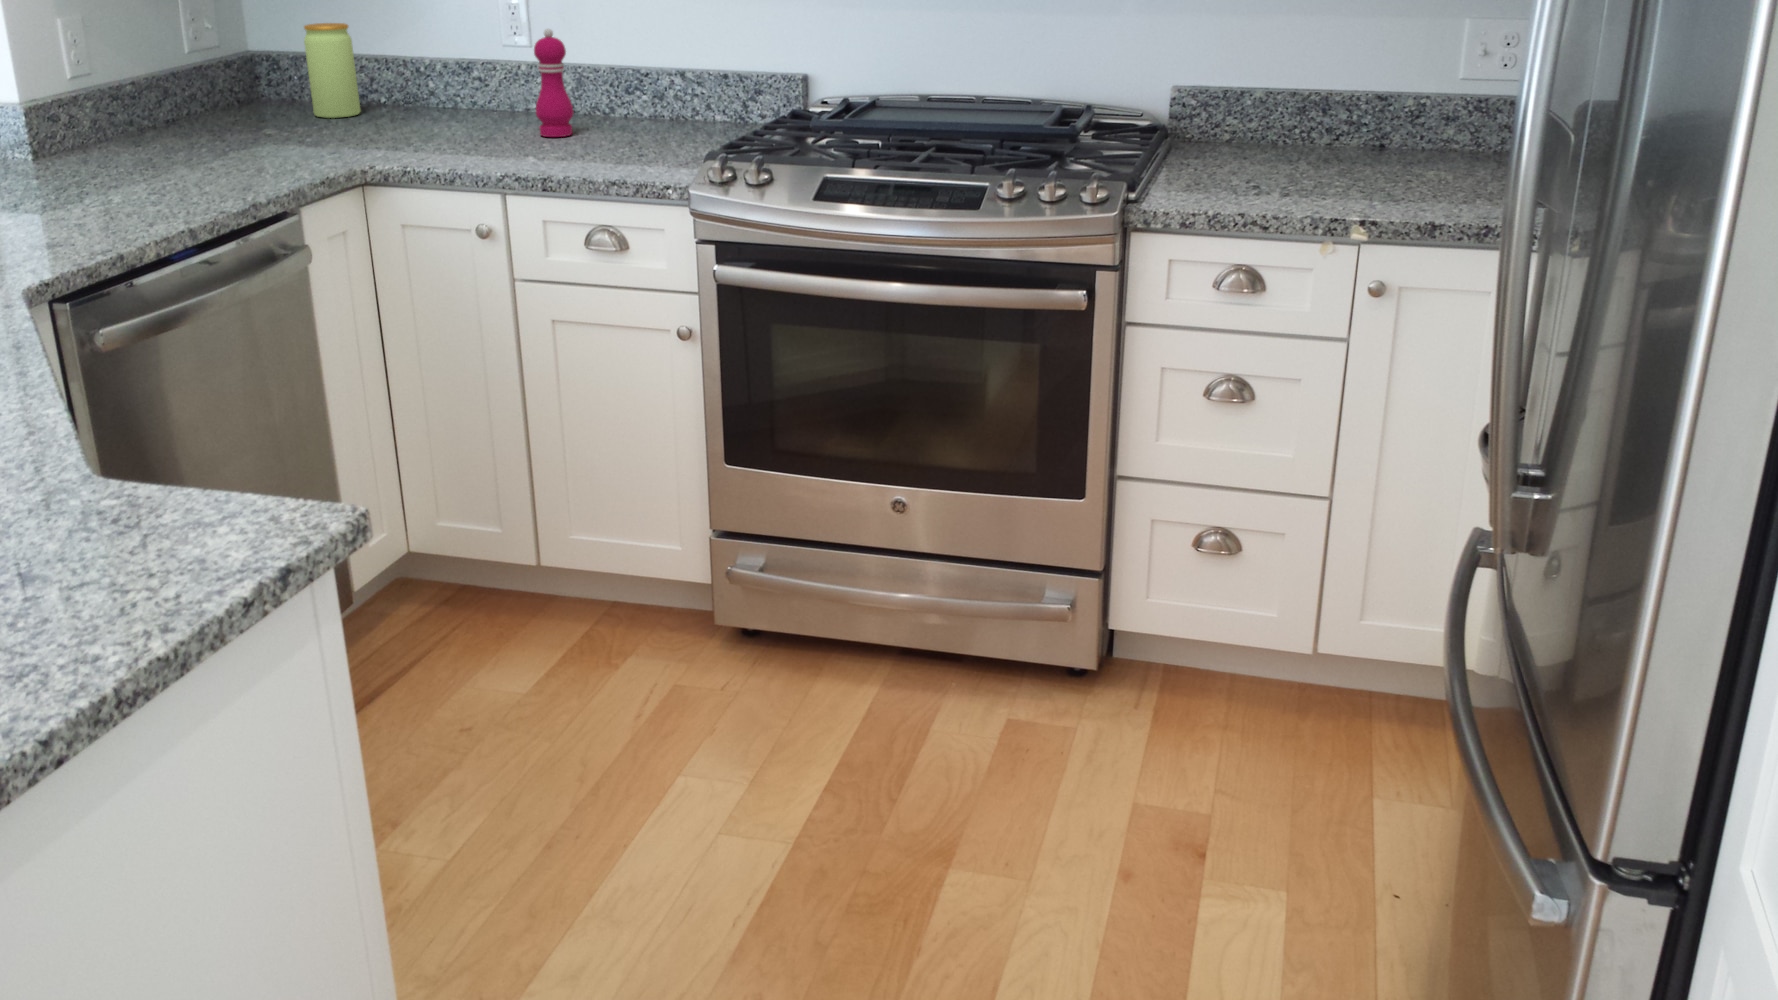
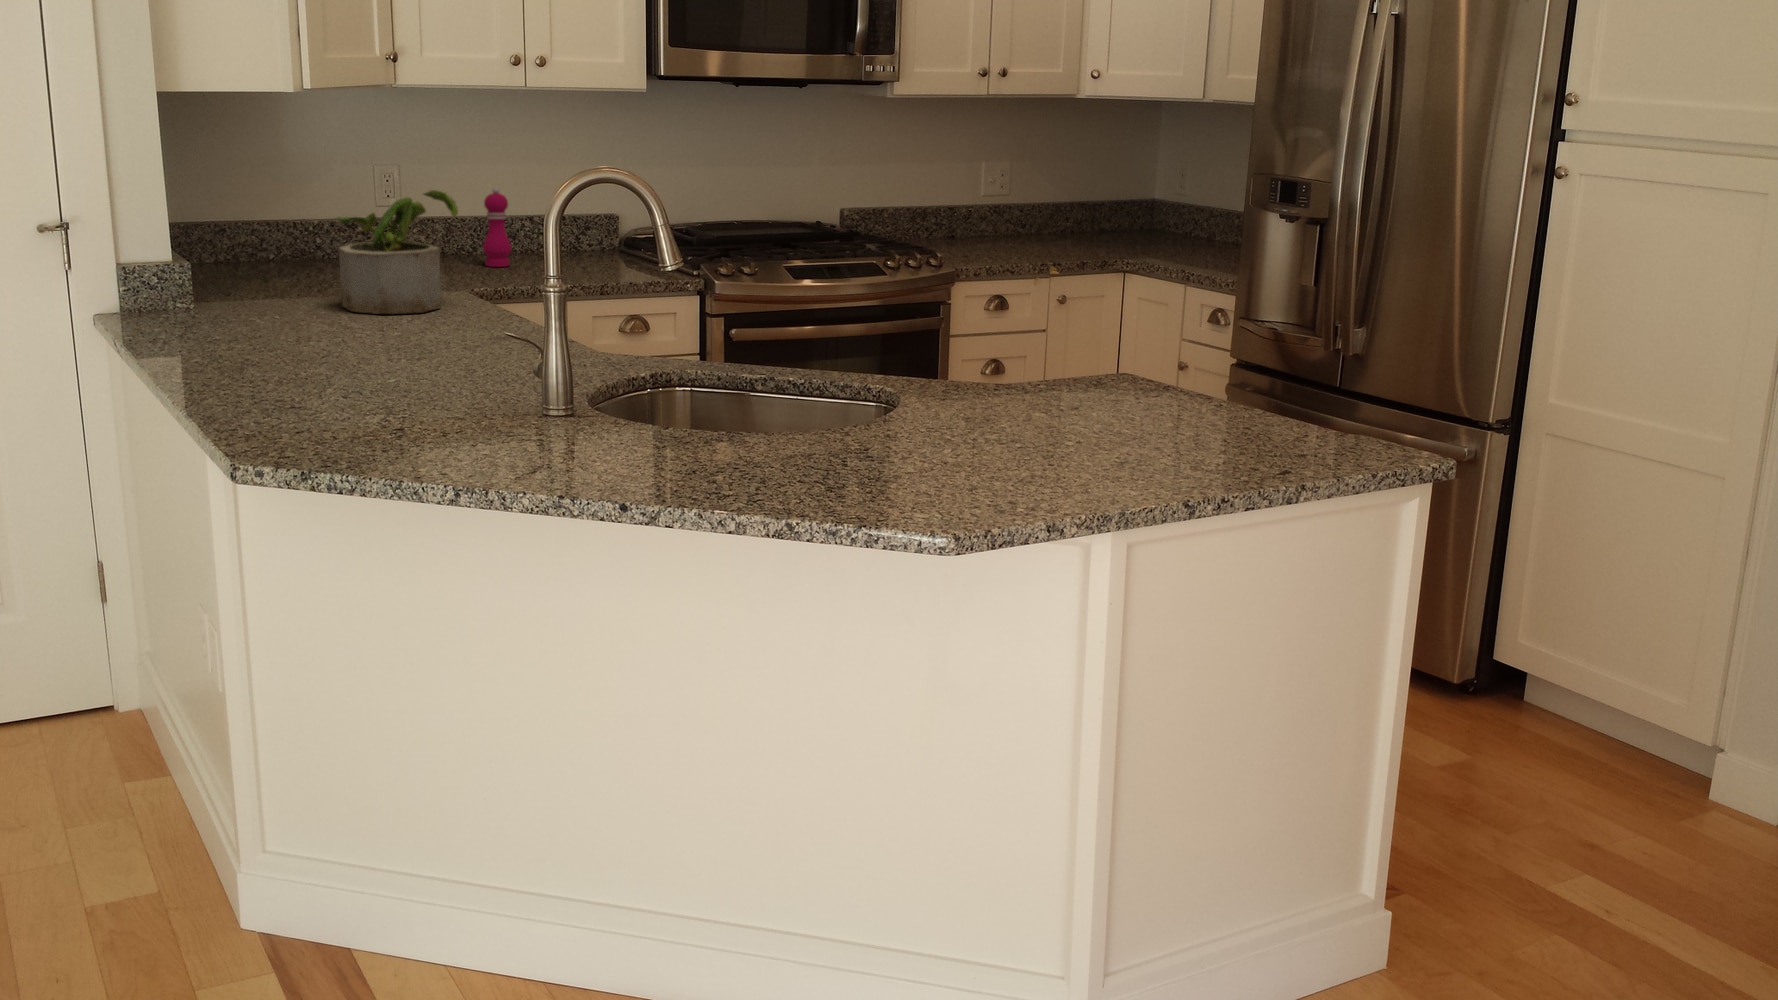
jar: present [304,23,360,118] -> none [245,193,289,270]
potted plant: none [85,30,259,194] -> present [337,190,458,314]

